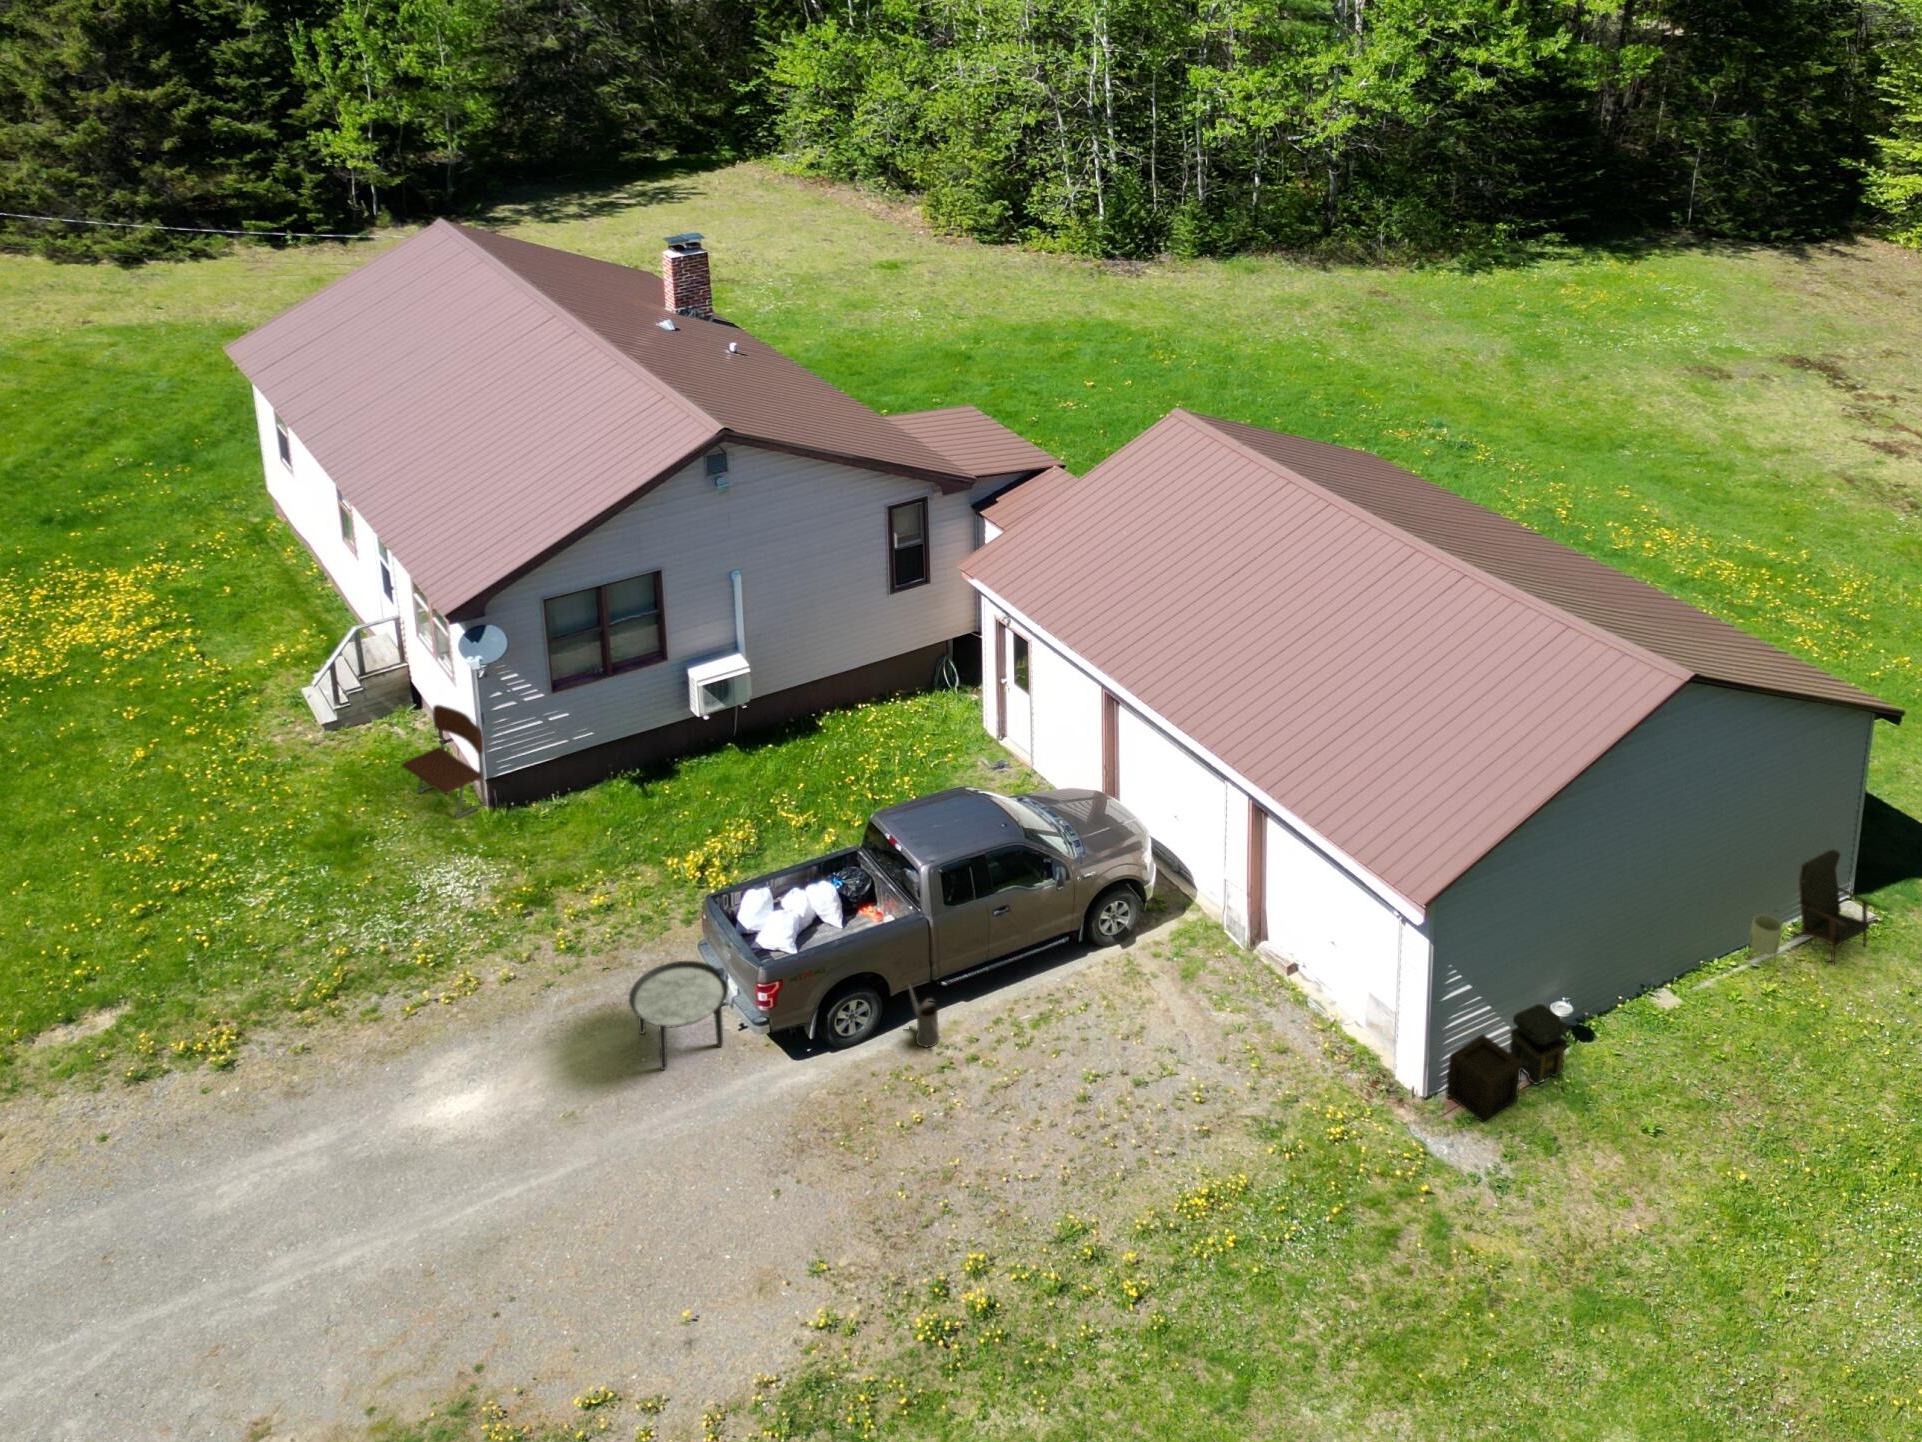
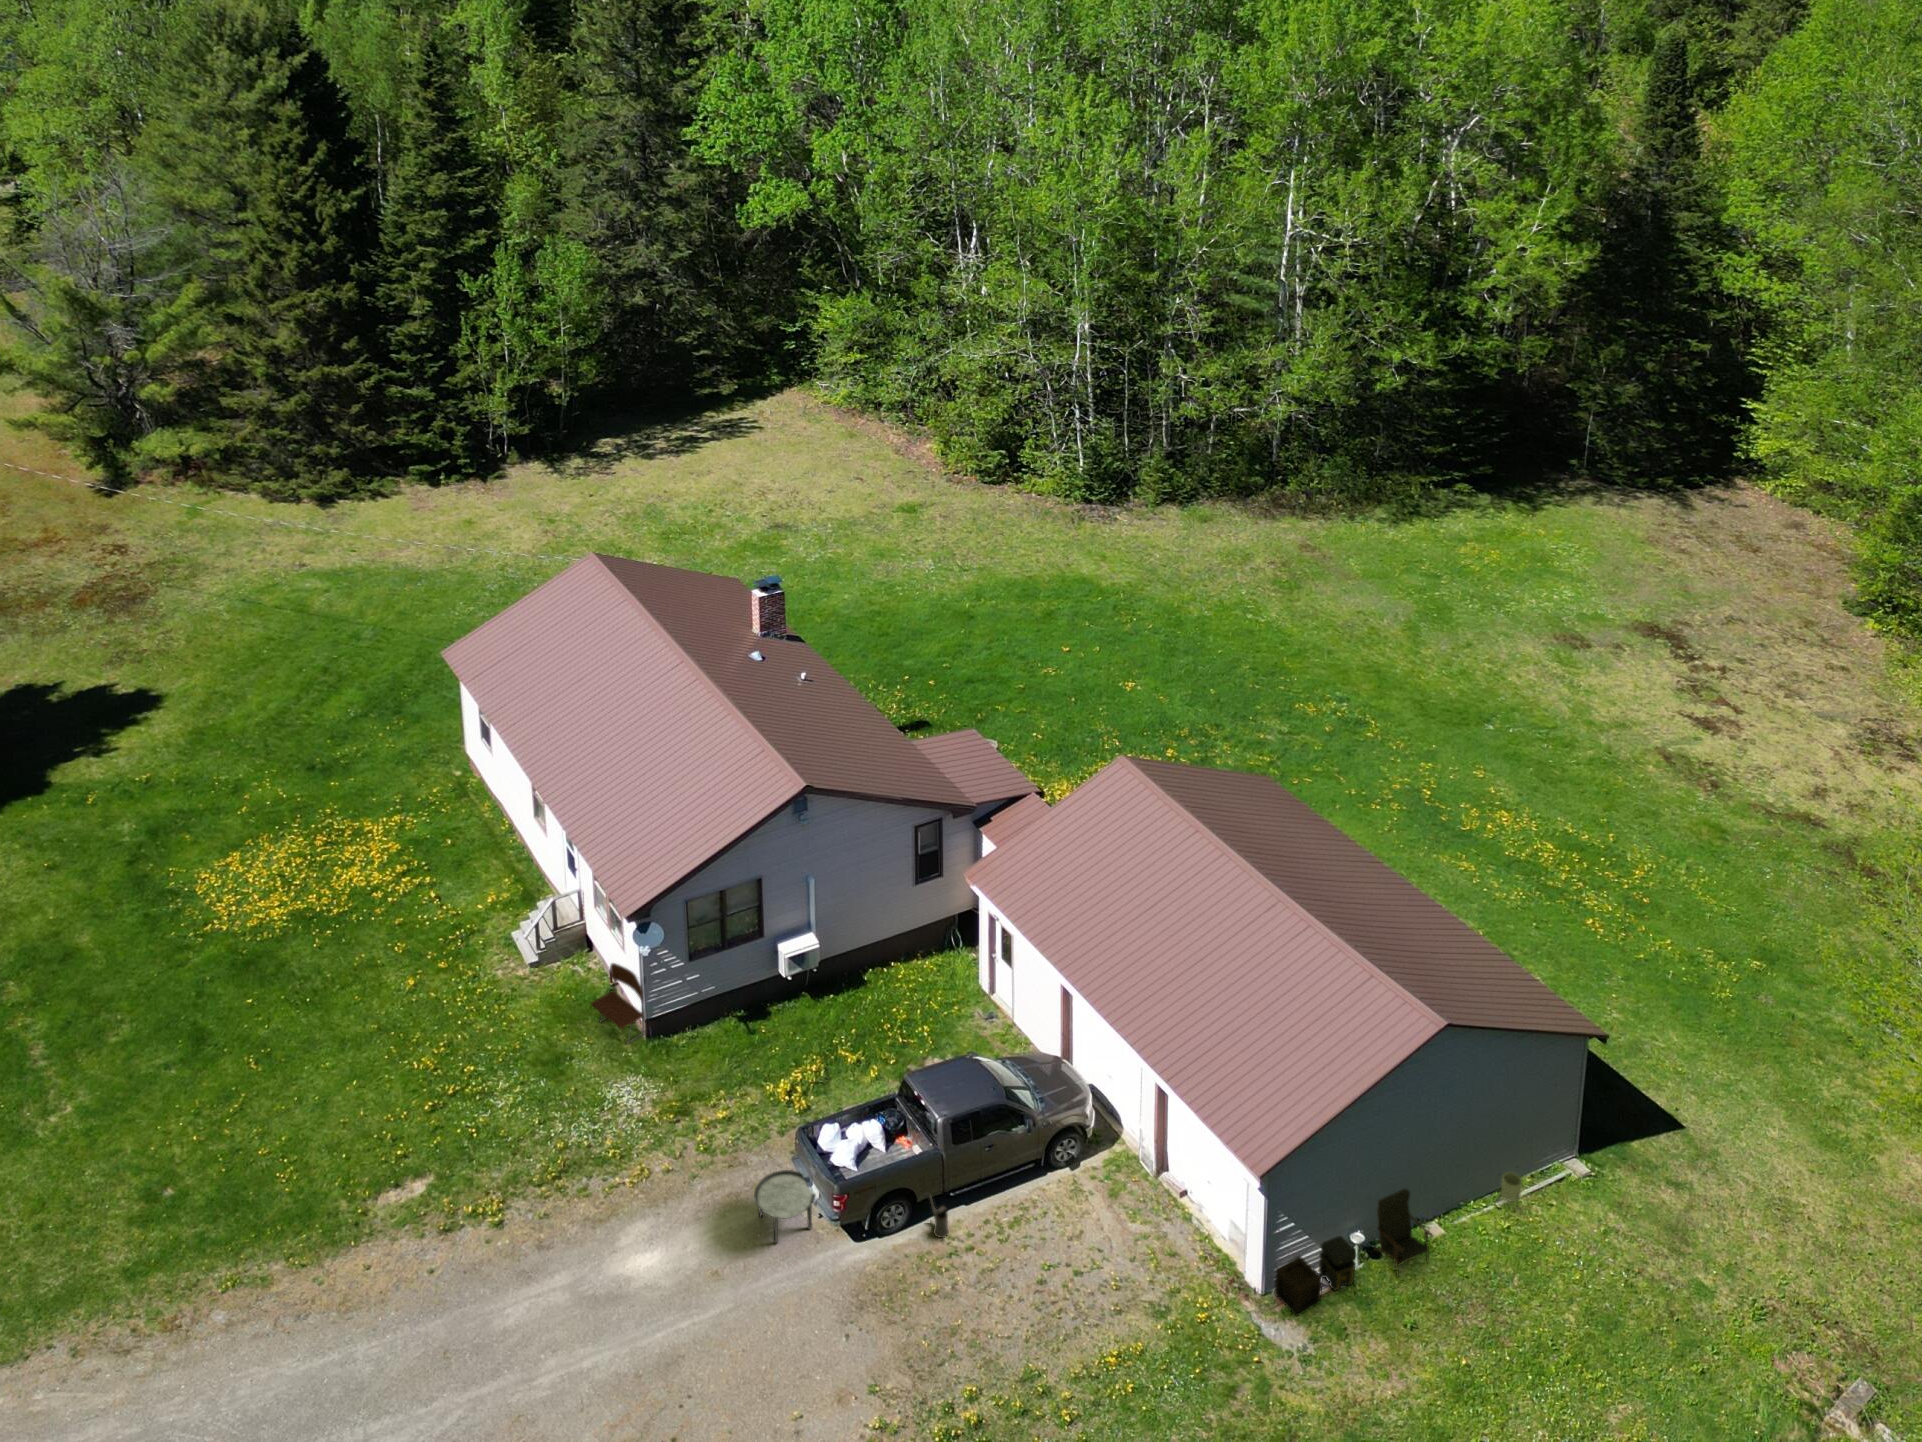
lounge chair: present [1793,850,1877,965] -> present [1375,1189,1433,1277]

